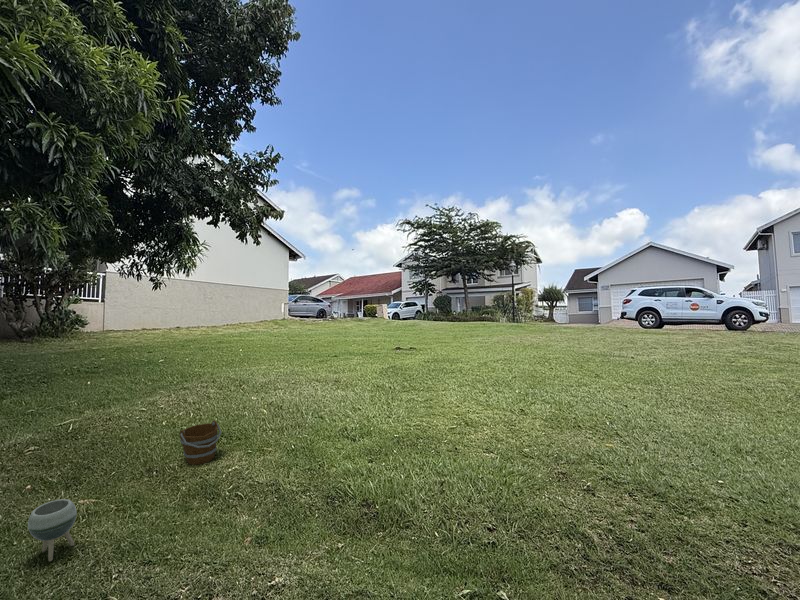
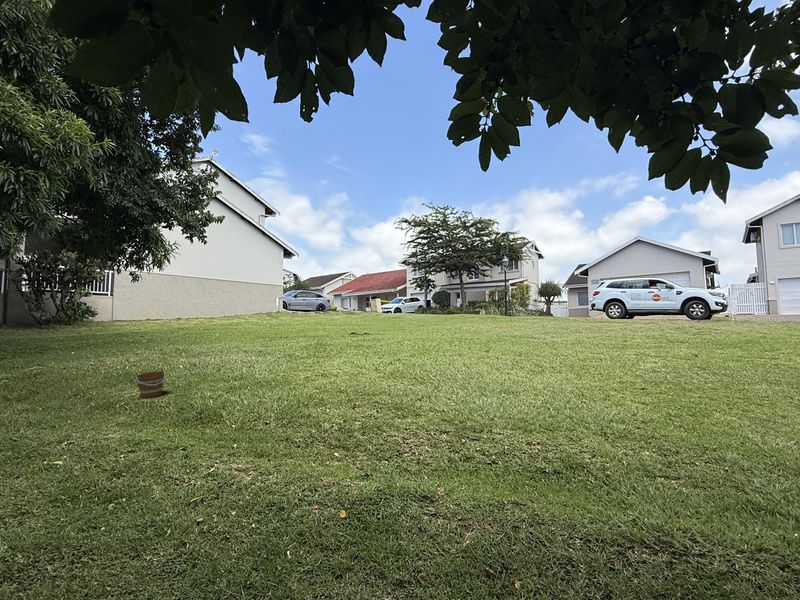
planter: present [28,499,77,561] -> none [26,403,56,437]

